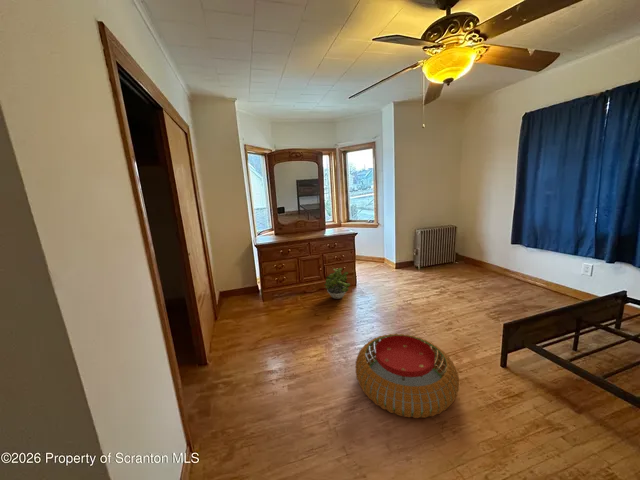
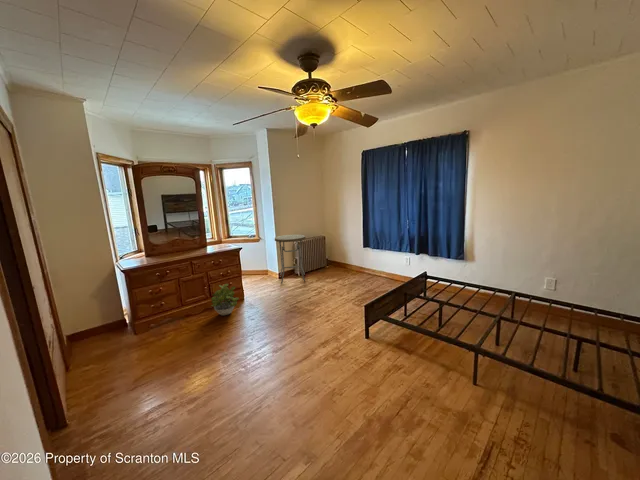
side table: none [394,222,431,275] -> present [275,235,305,283]
pouf: present [355,334,459,418] -> none [256,329,340,395]

